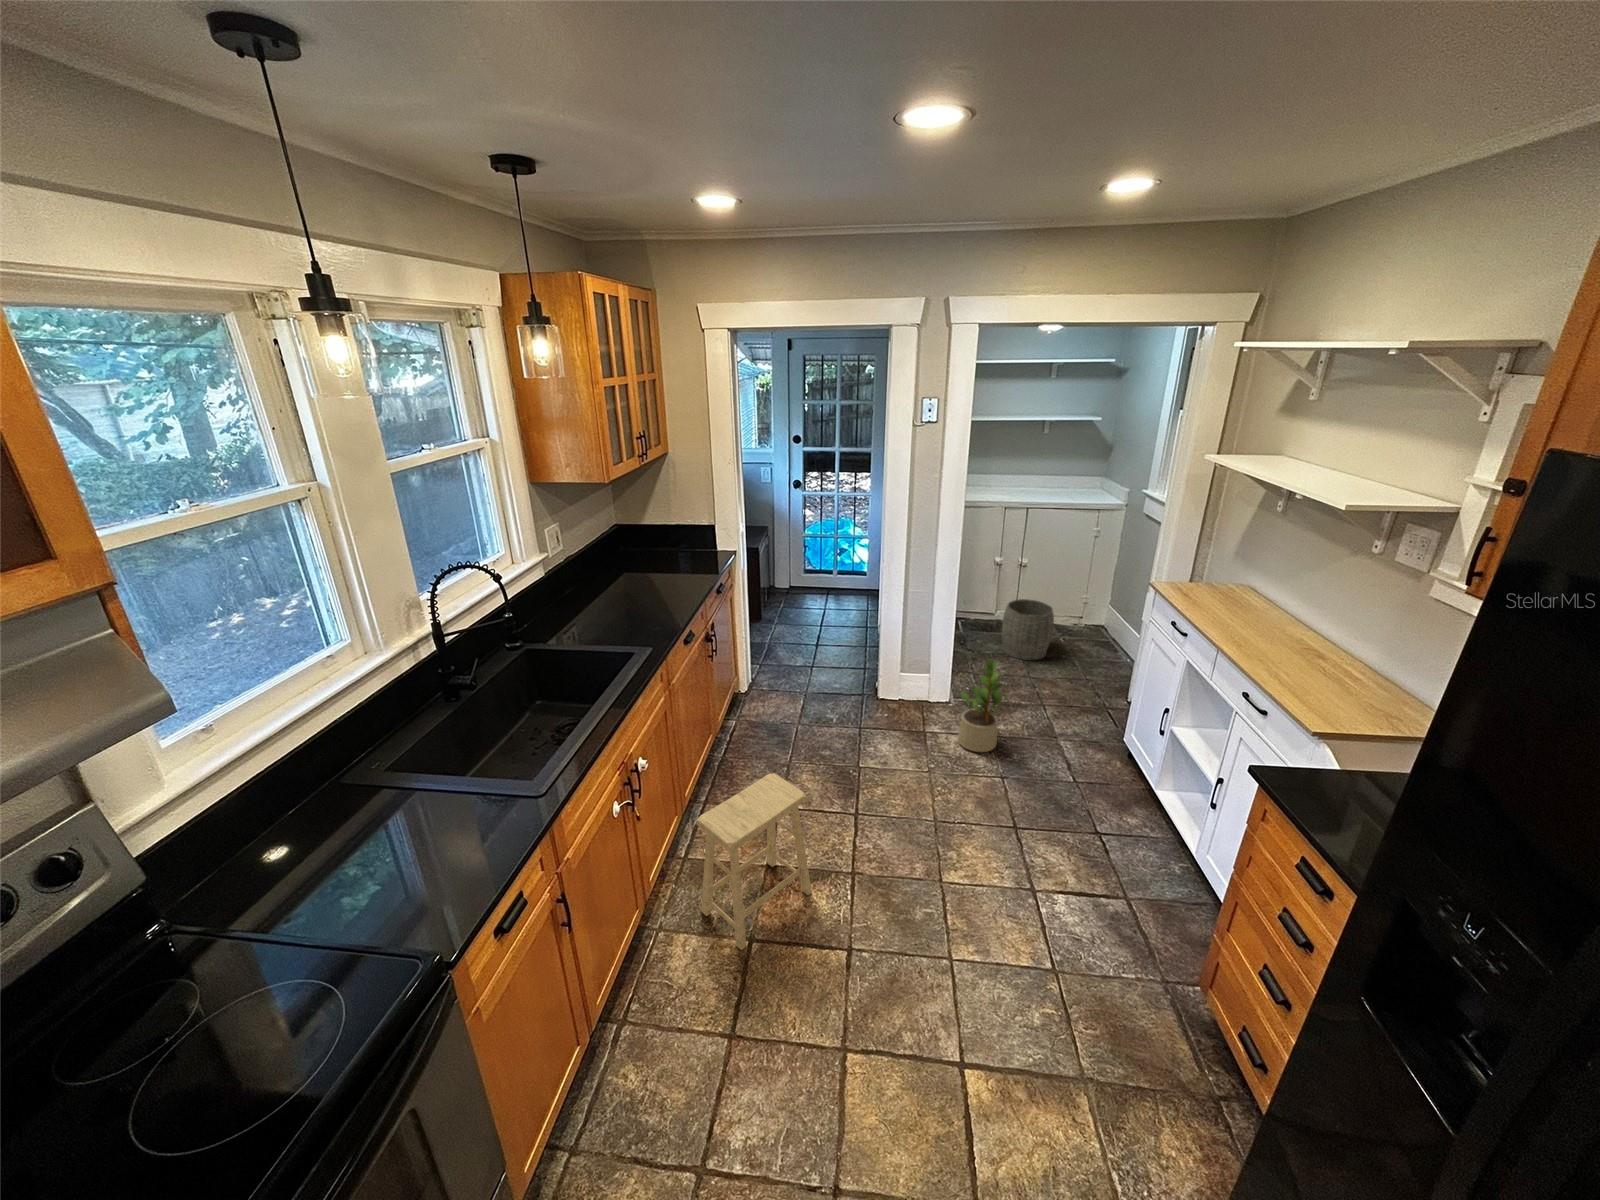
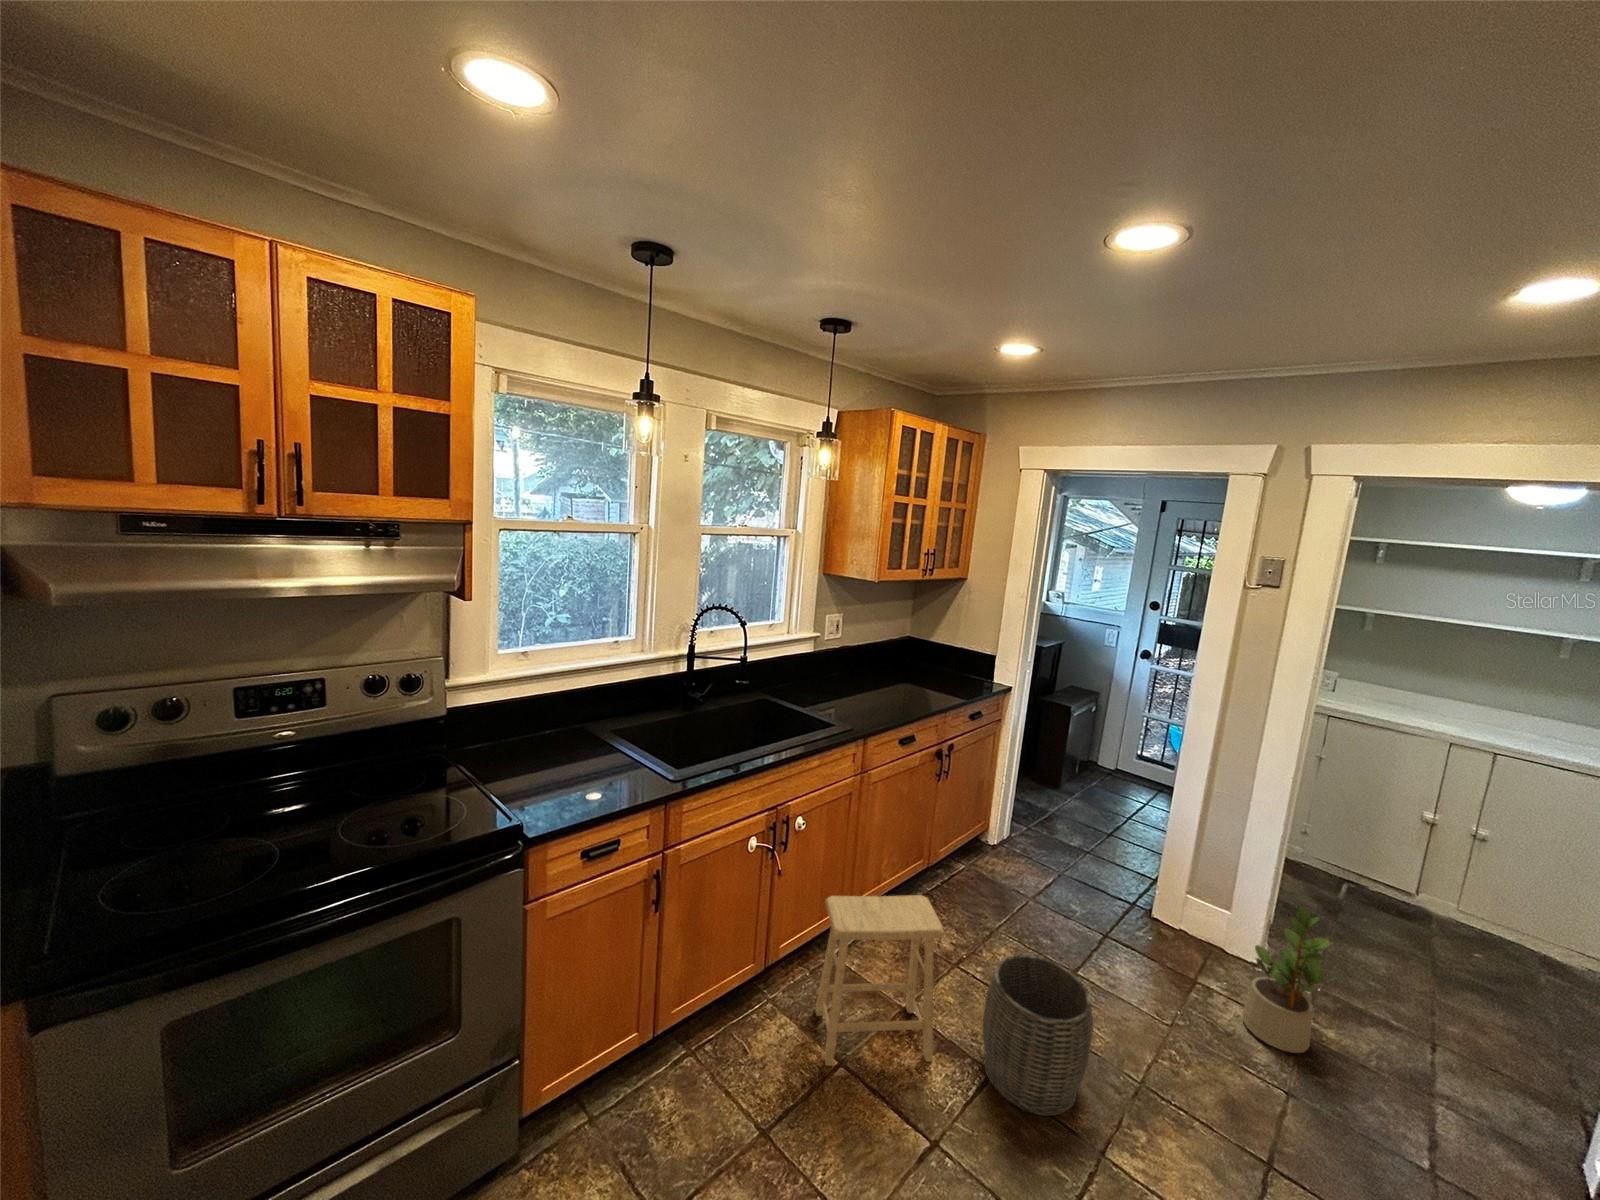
woven basket: present [1002,599,1054,660] -> present [983,955,1093,1116]

